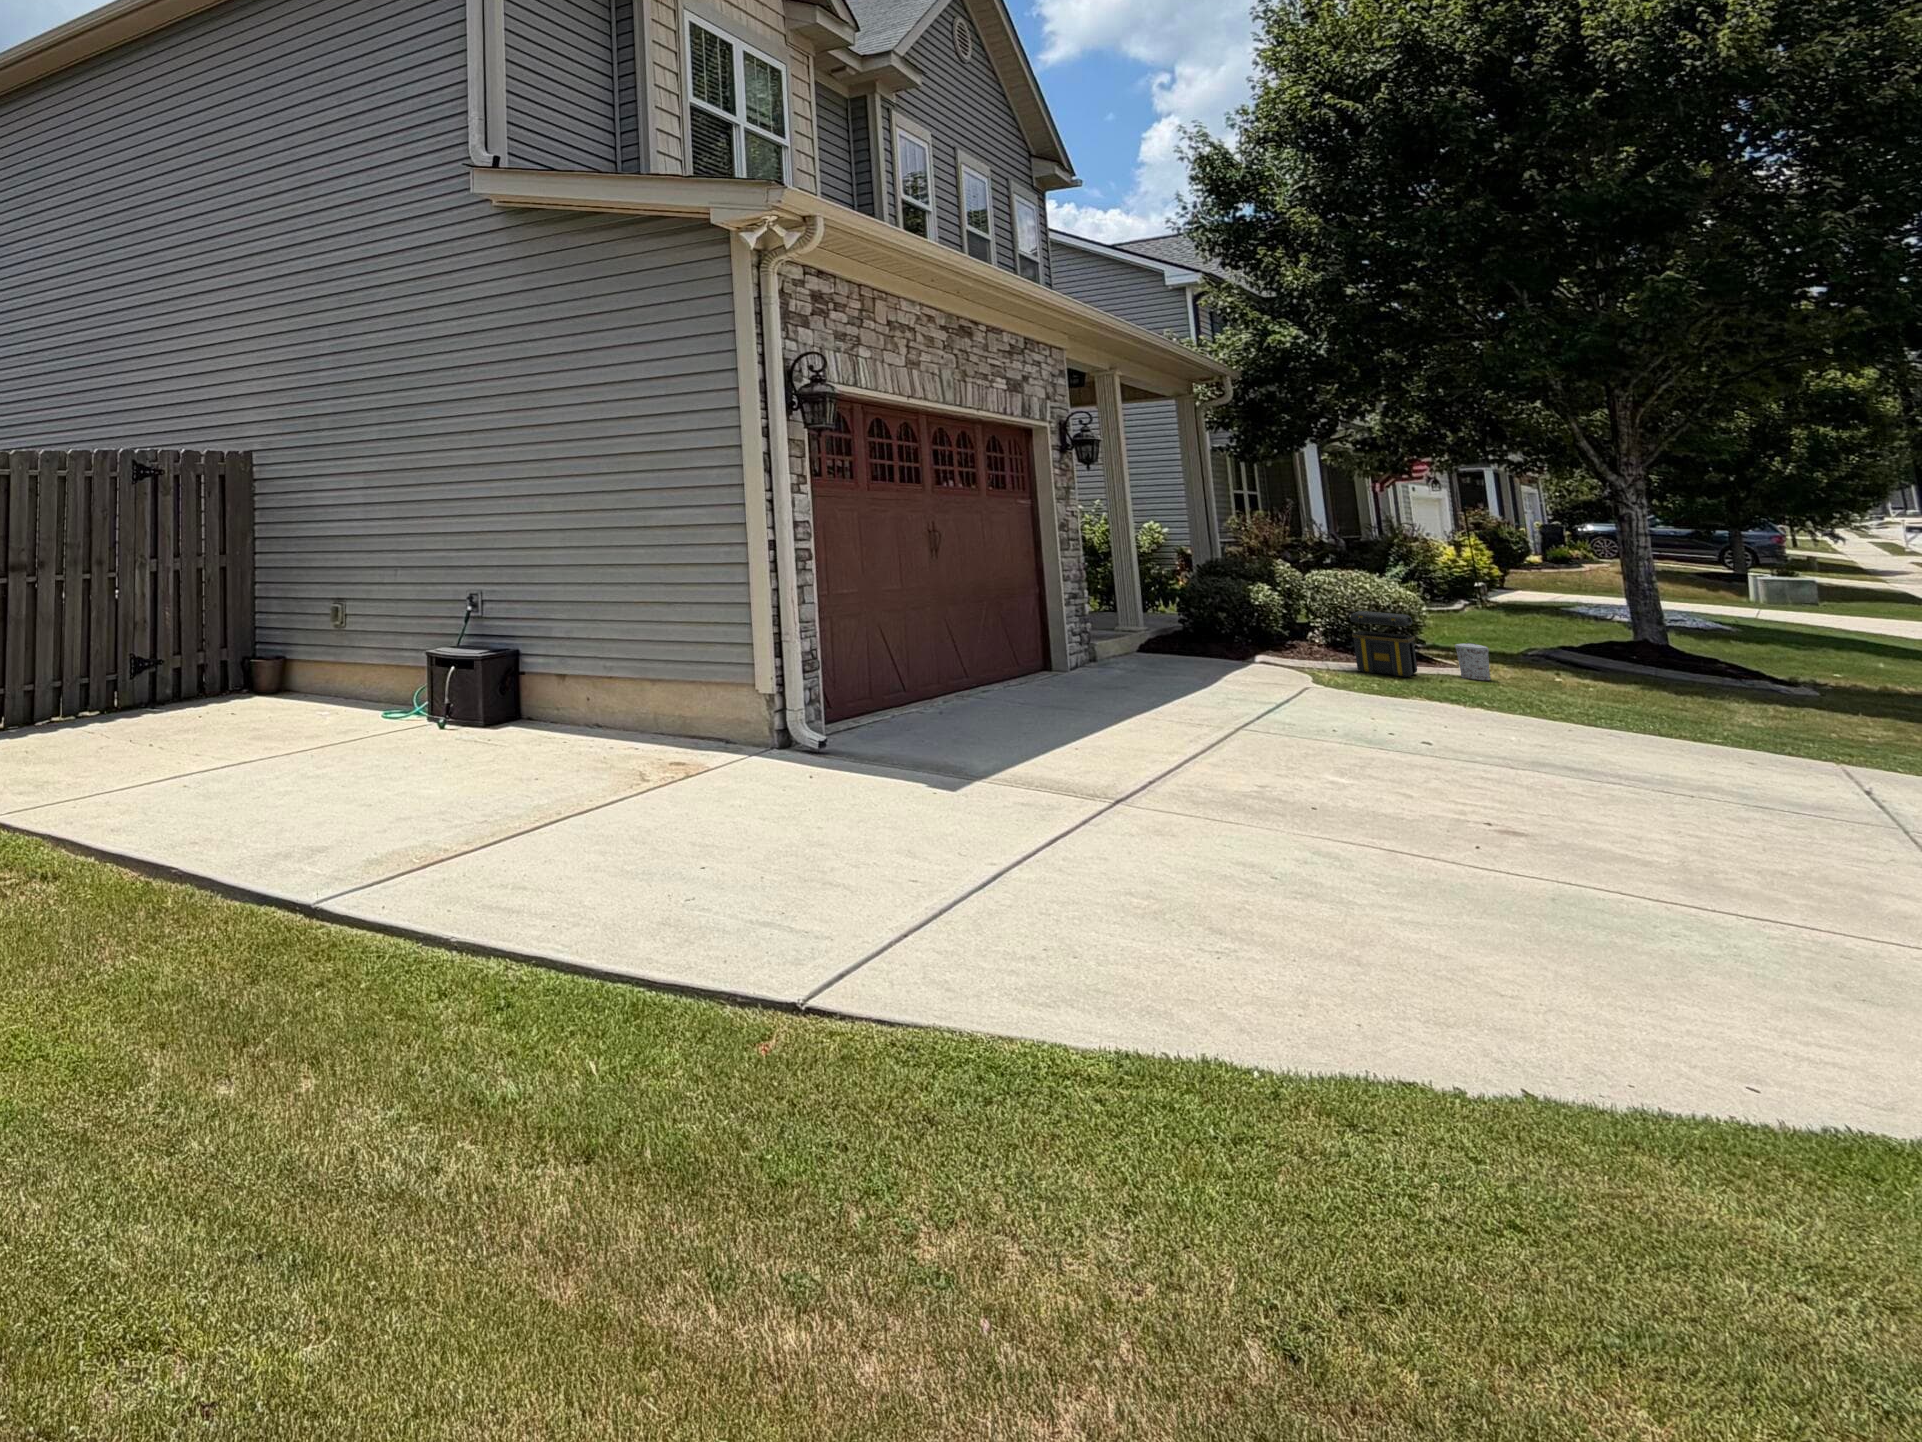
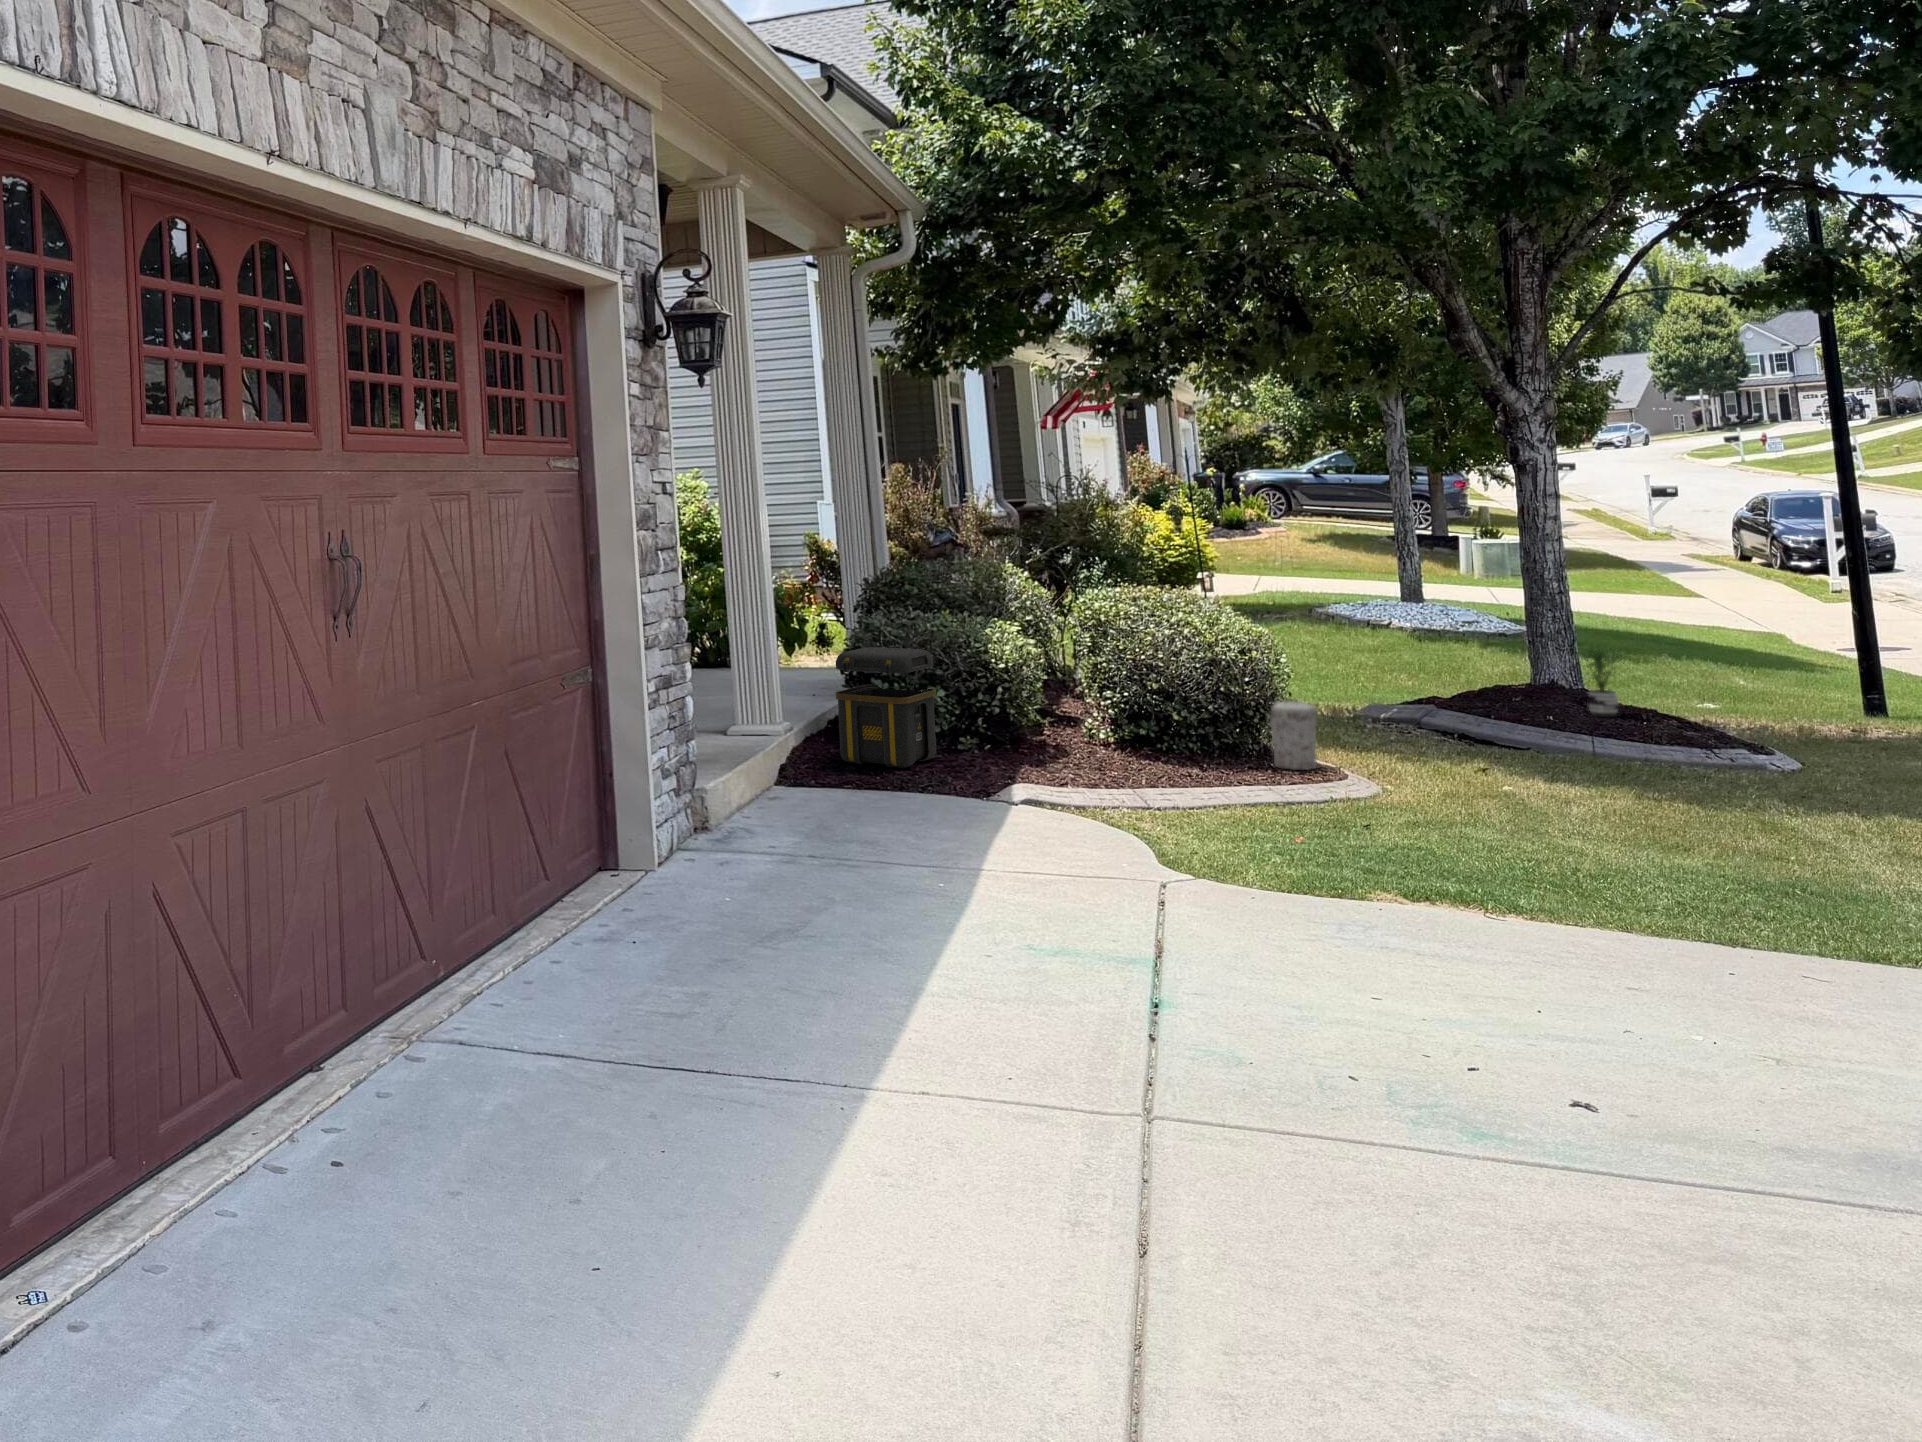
toolbox: present [1350,611,1417,677] -> present [835,647,936,768]
potted plant: none [1728,638,1782,684] -> present [1578,646,1631,717]

